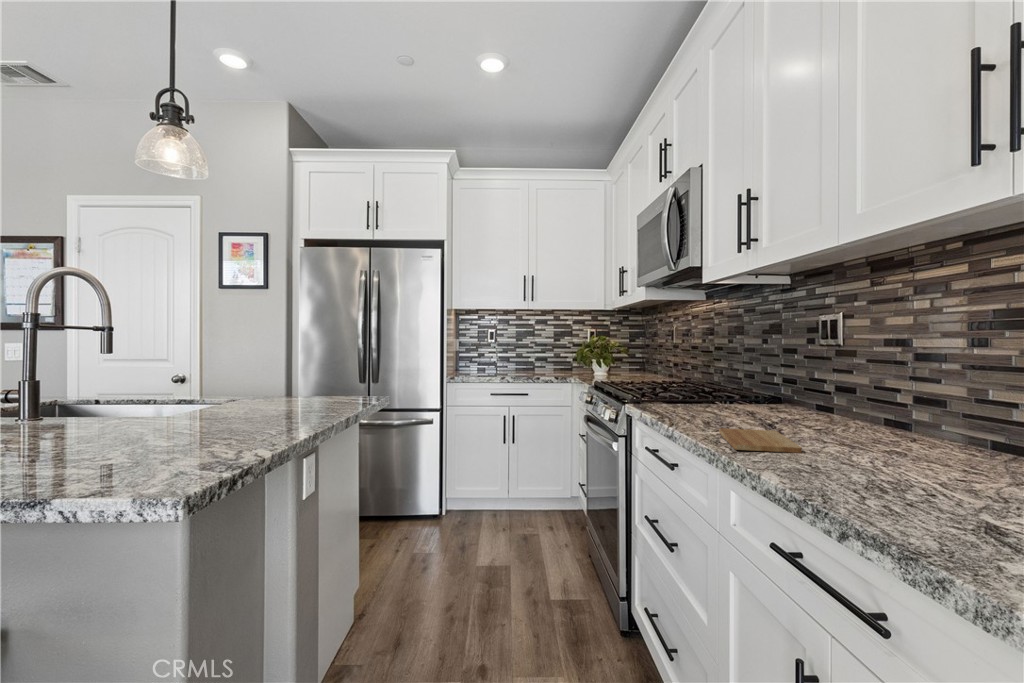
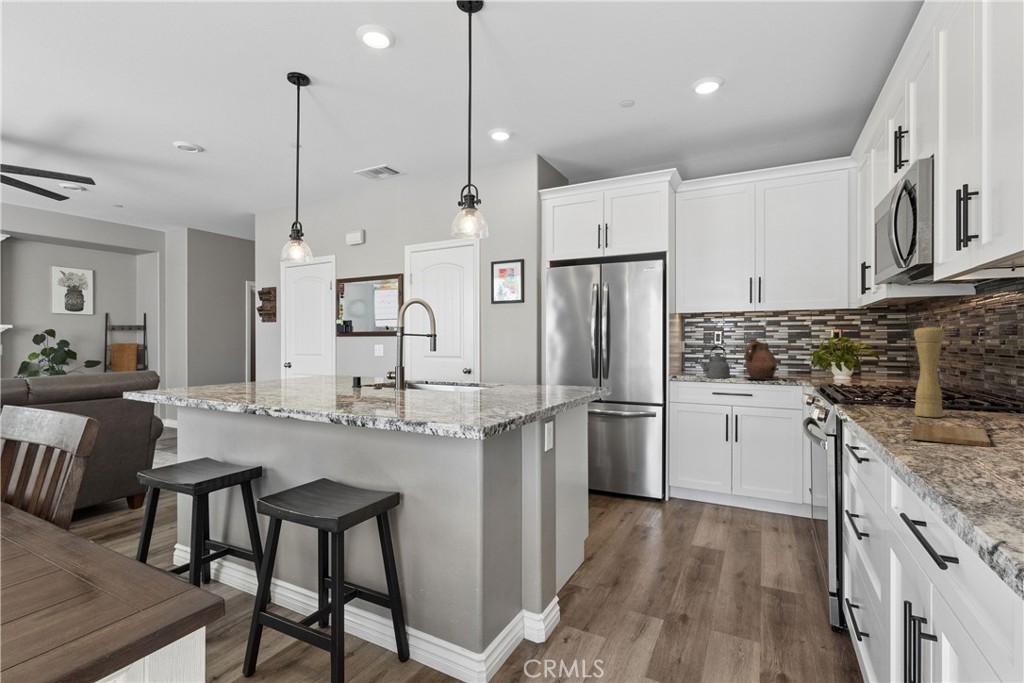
pepper mill: none [701,328,726,417] -> present [914,326,944,417]
ceramic pitcher: none [517,338,552,379] -> present [745,339,779,380]
kettle: none [472,345,504,379] -> present [697,346,730,378]

